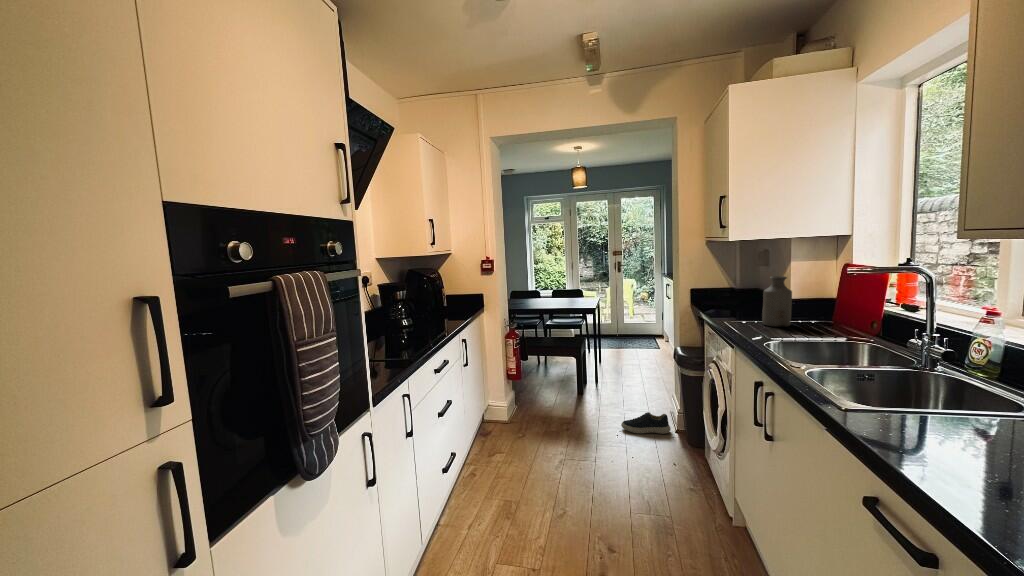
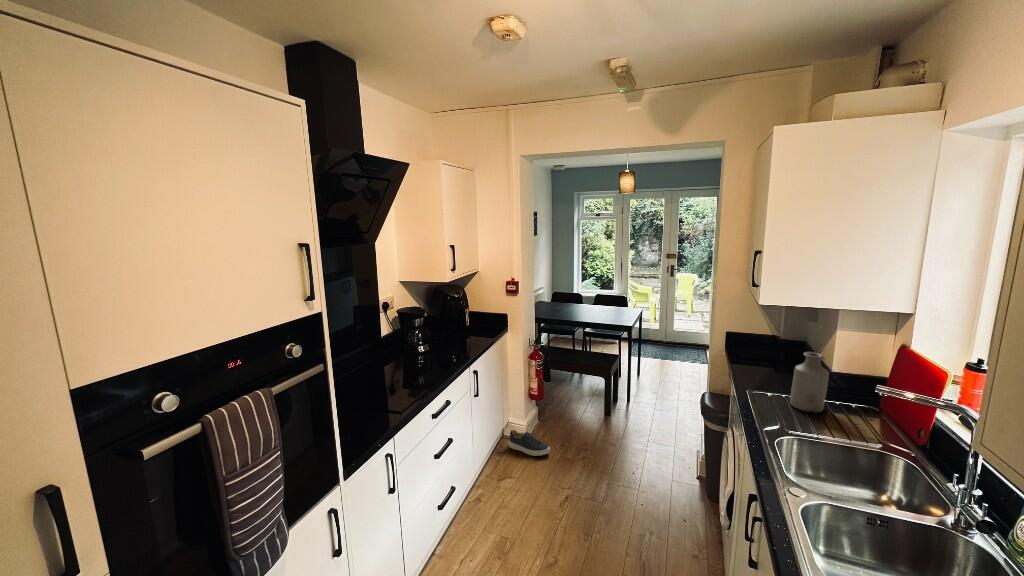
shoe: present [621,412,671,434] -> present [508,430,550,456]

